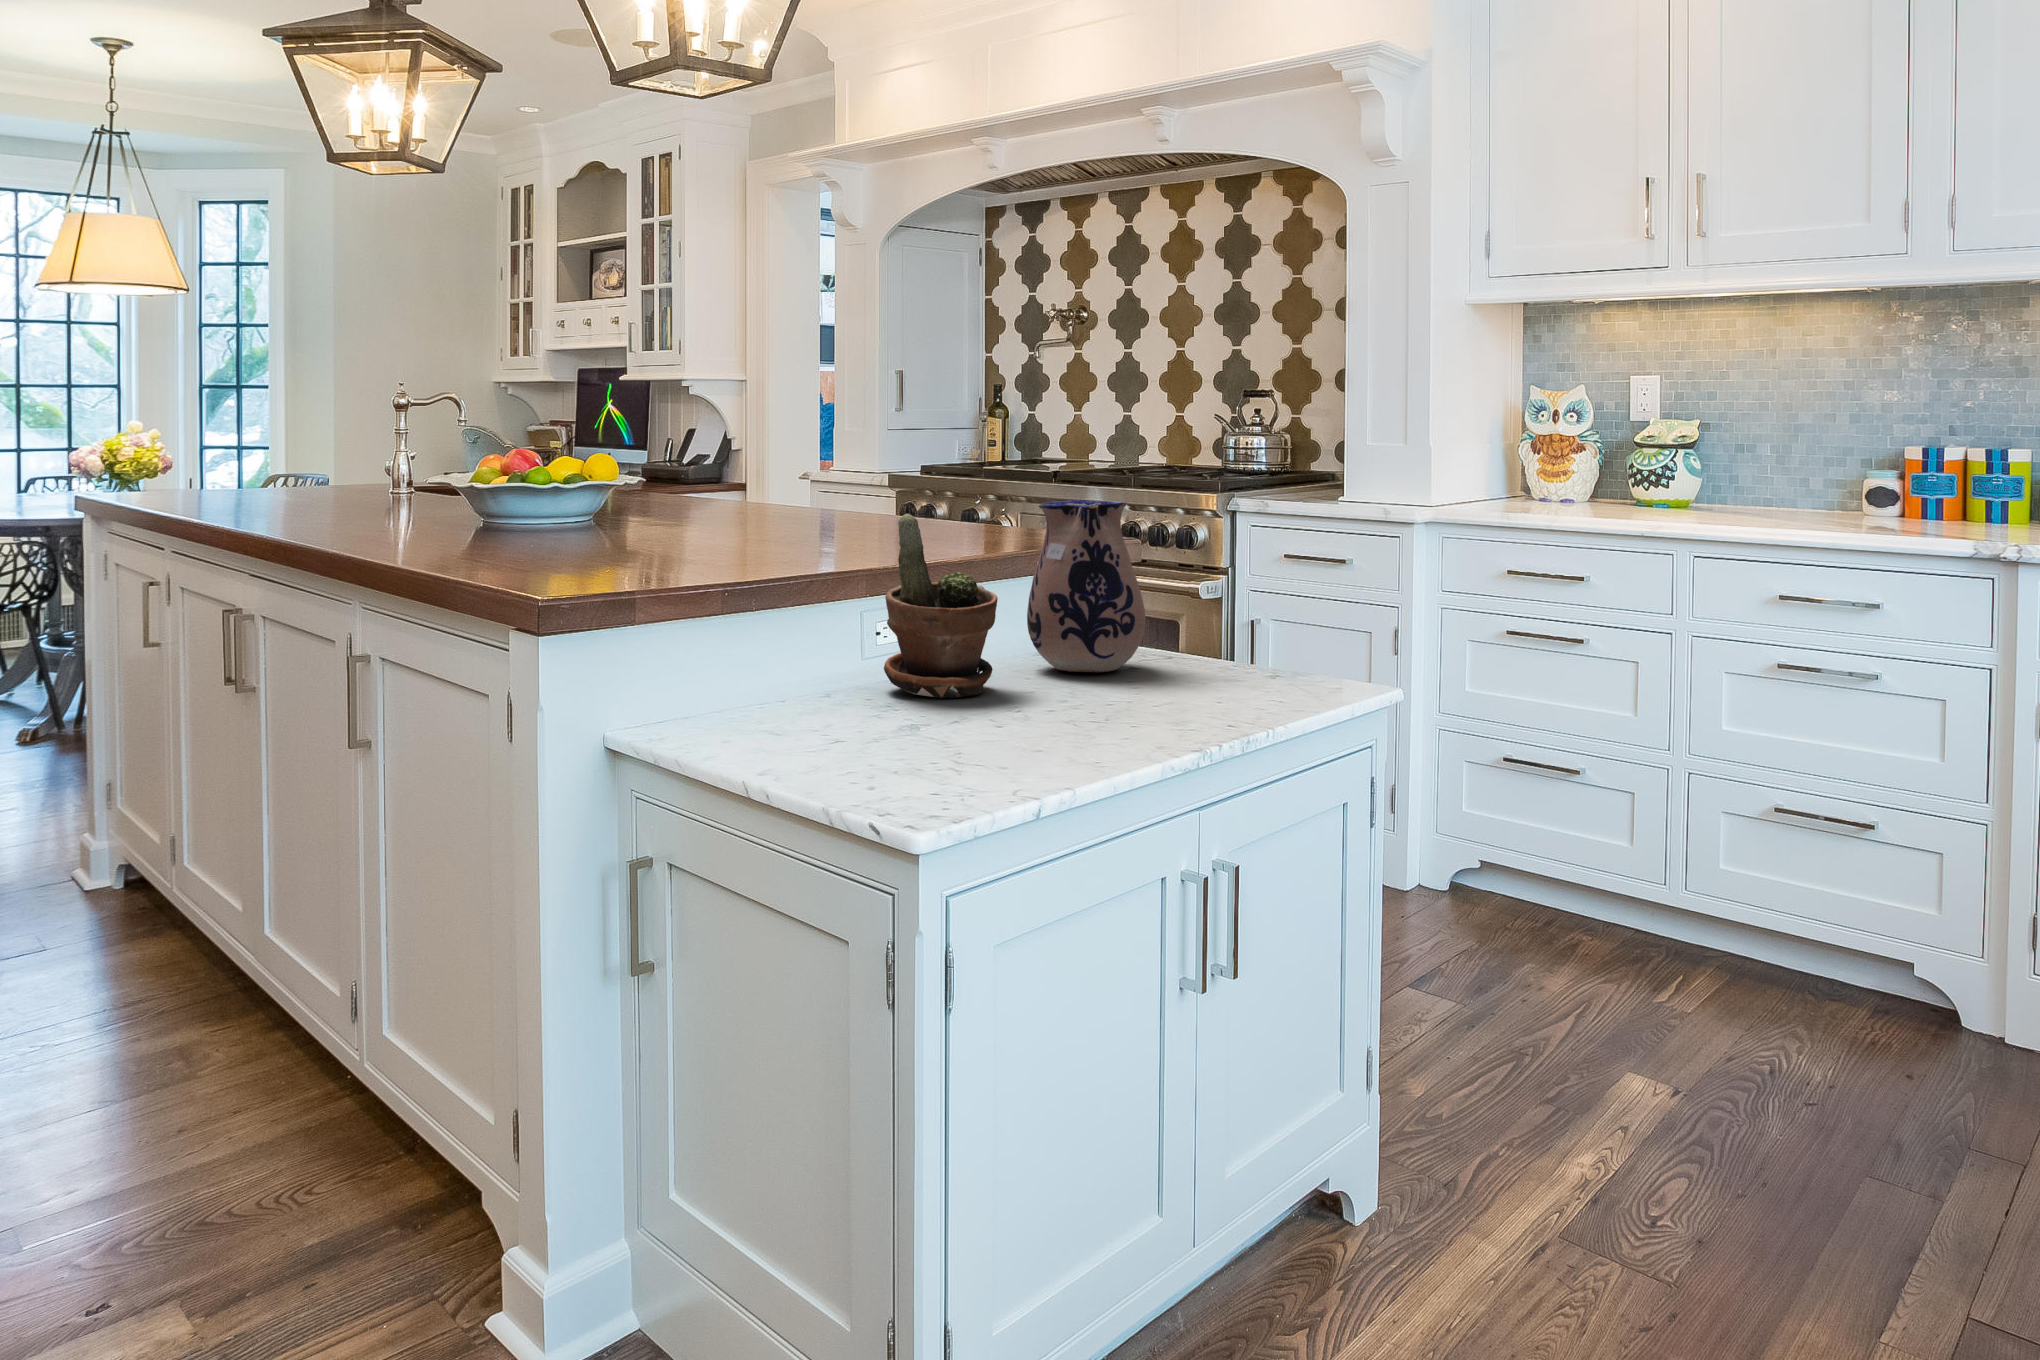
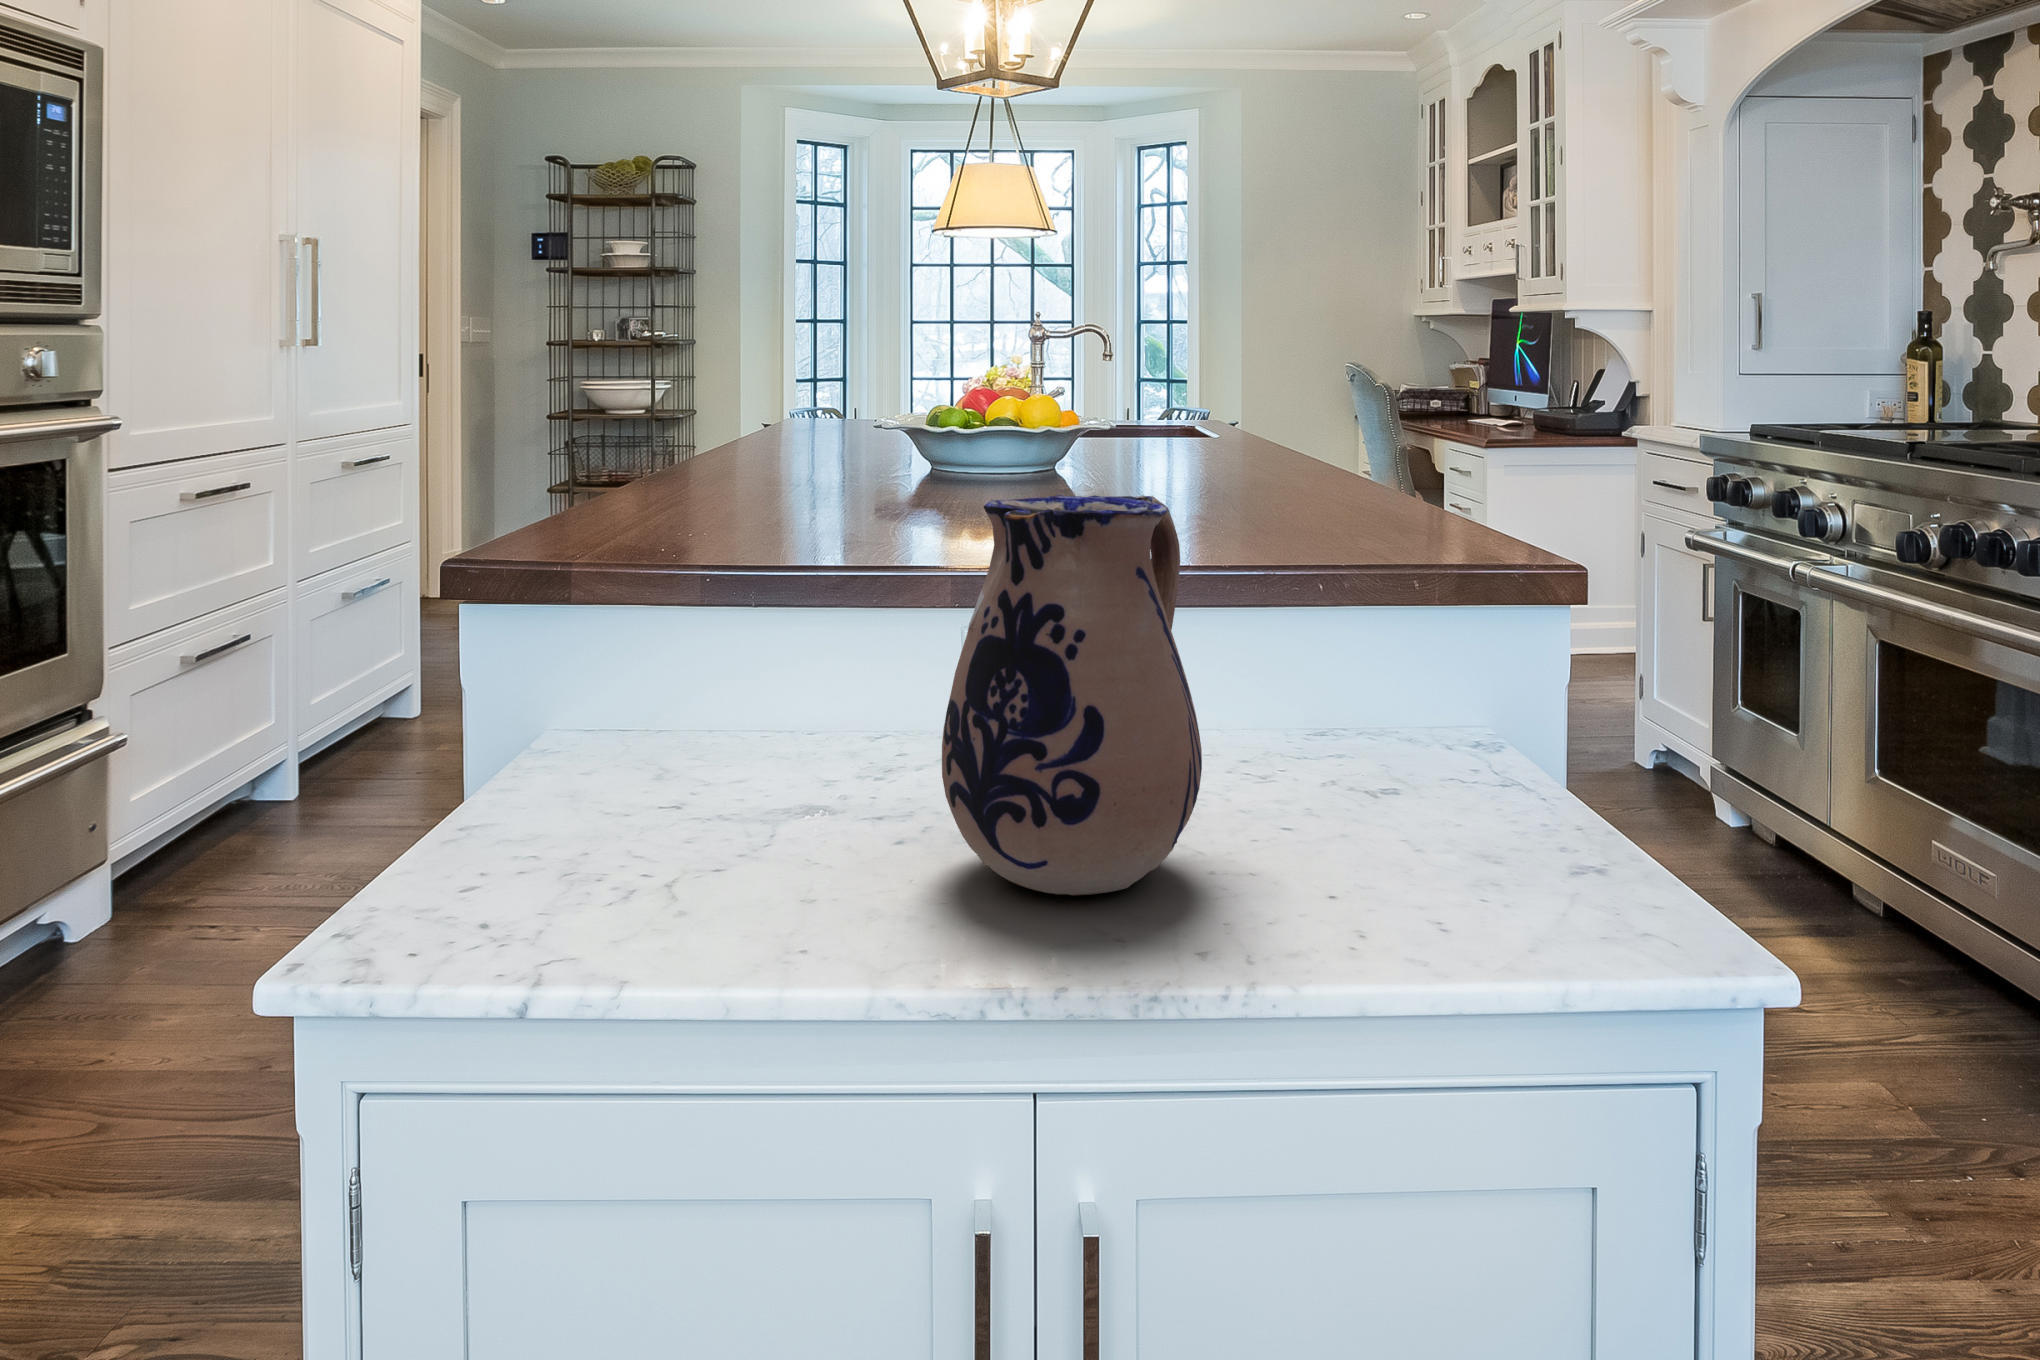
potted plant: present [884,514,998,698] -> none [522,502,771,904]

